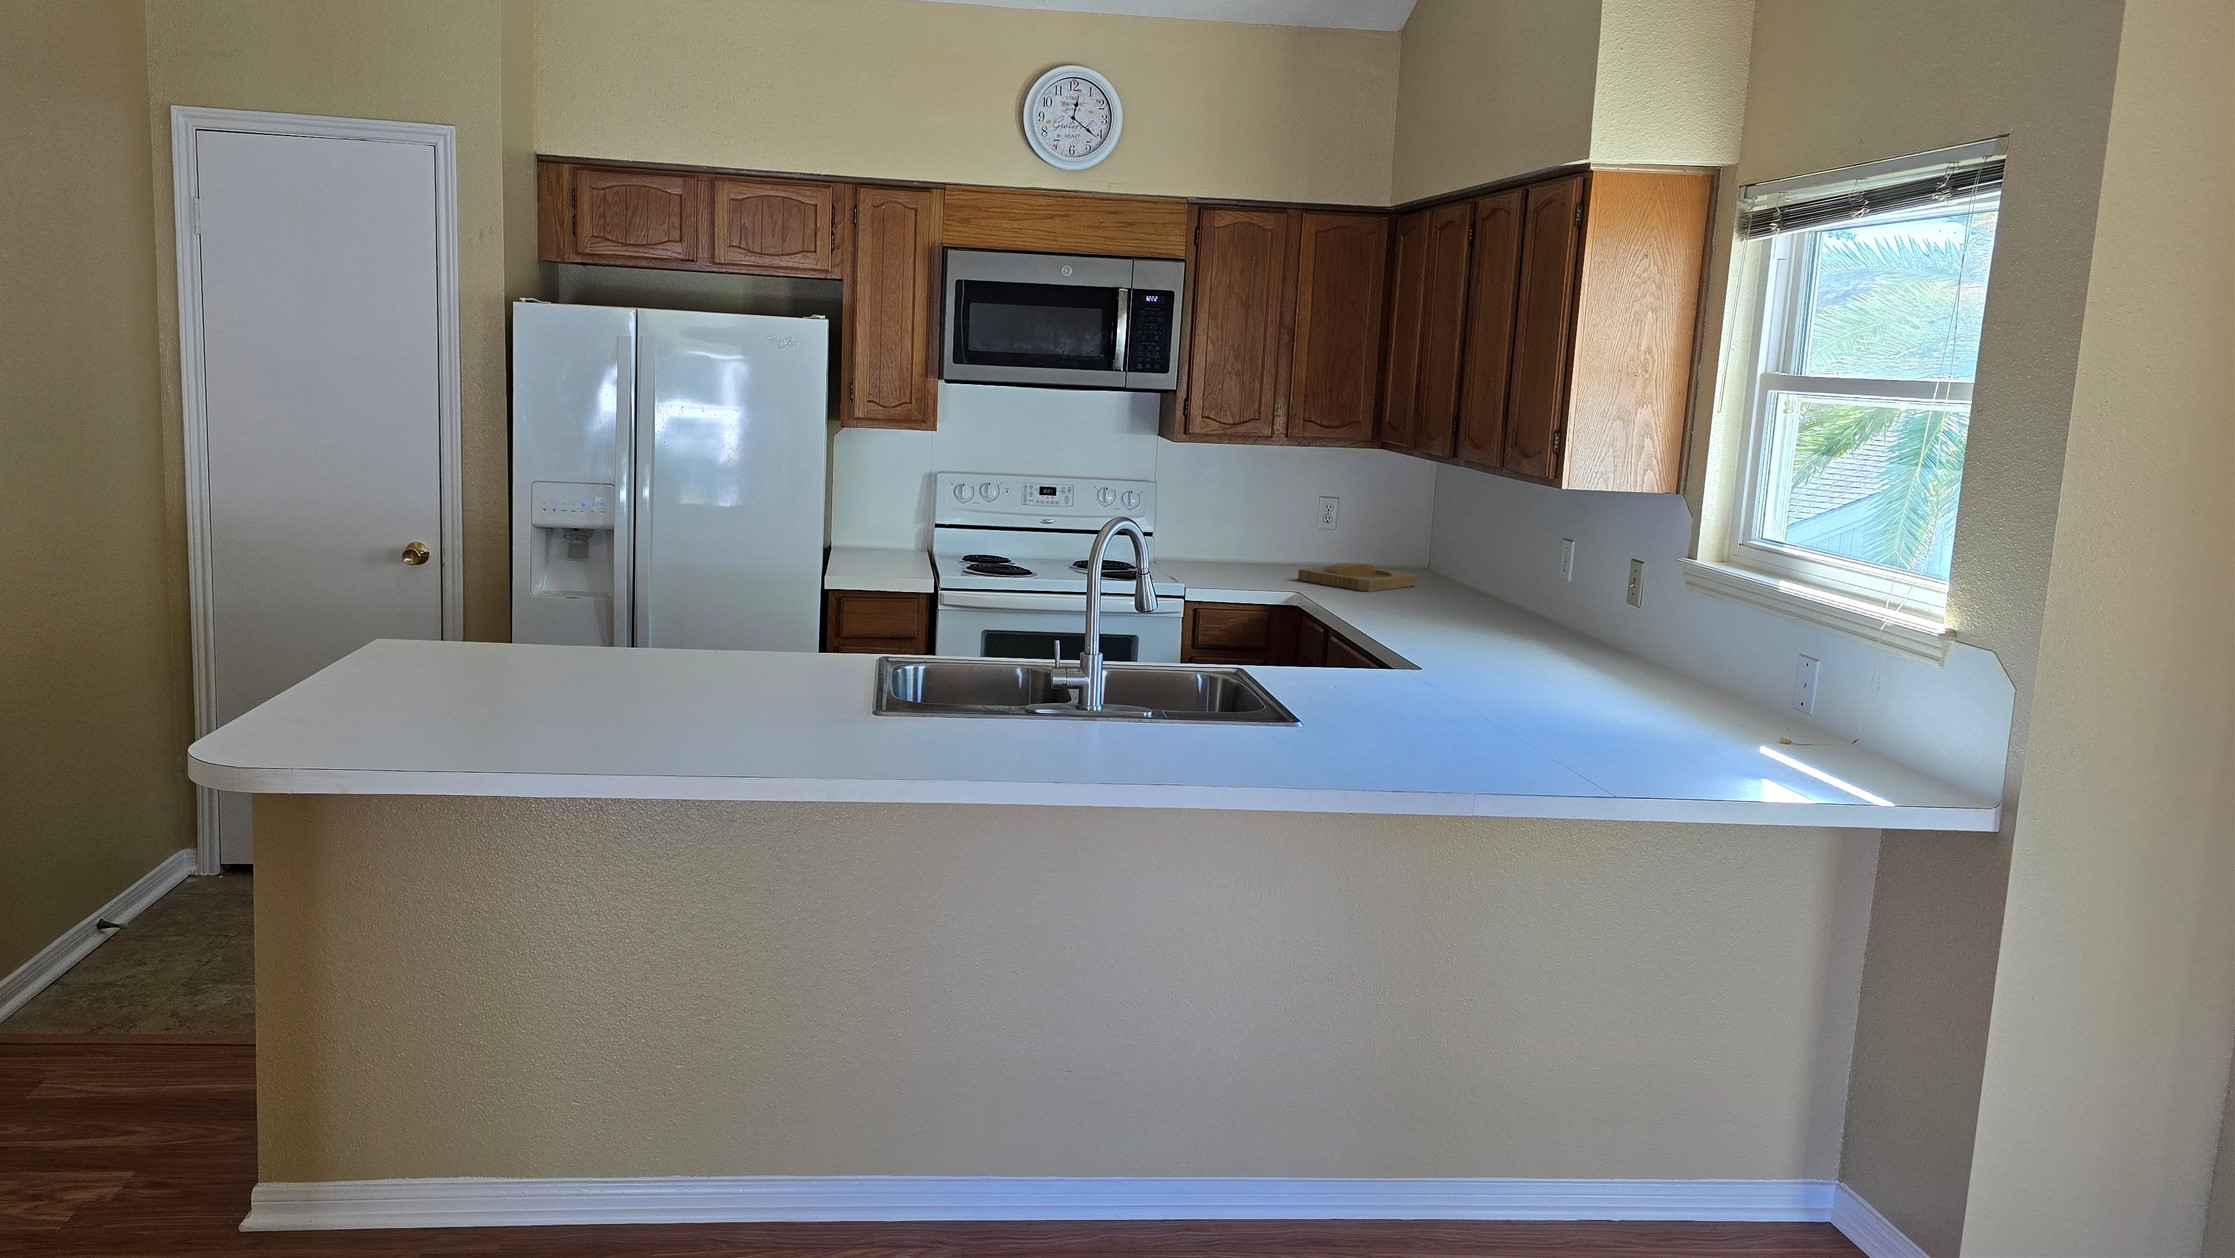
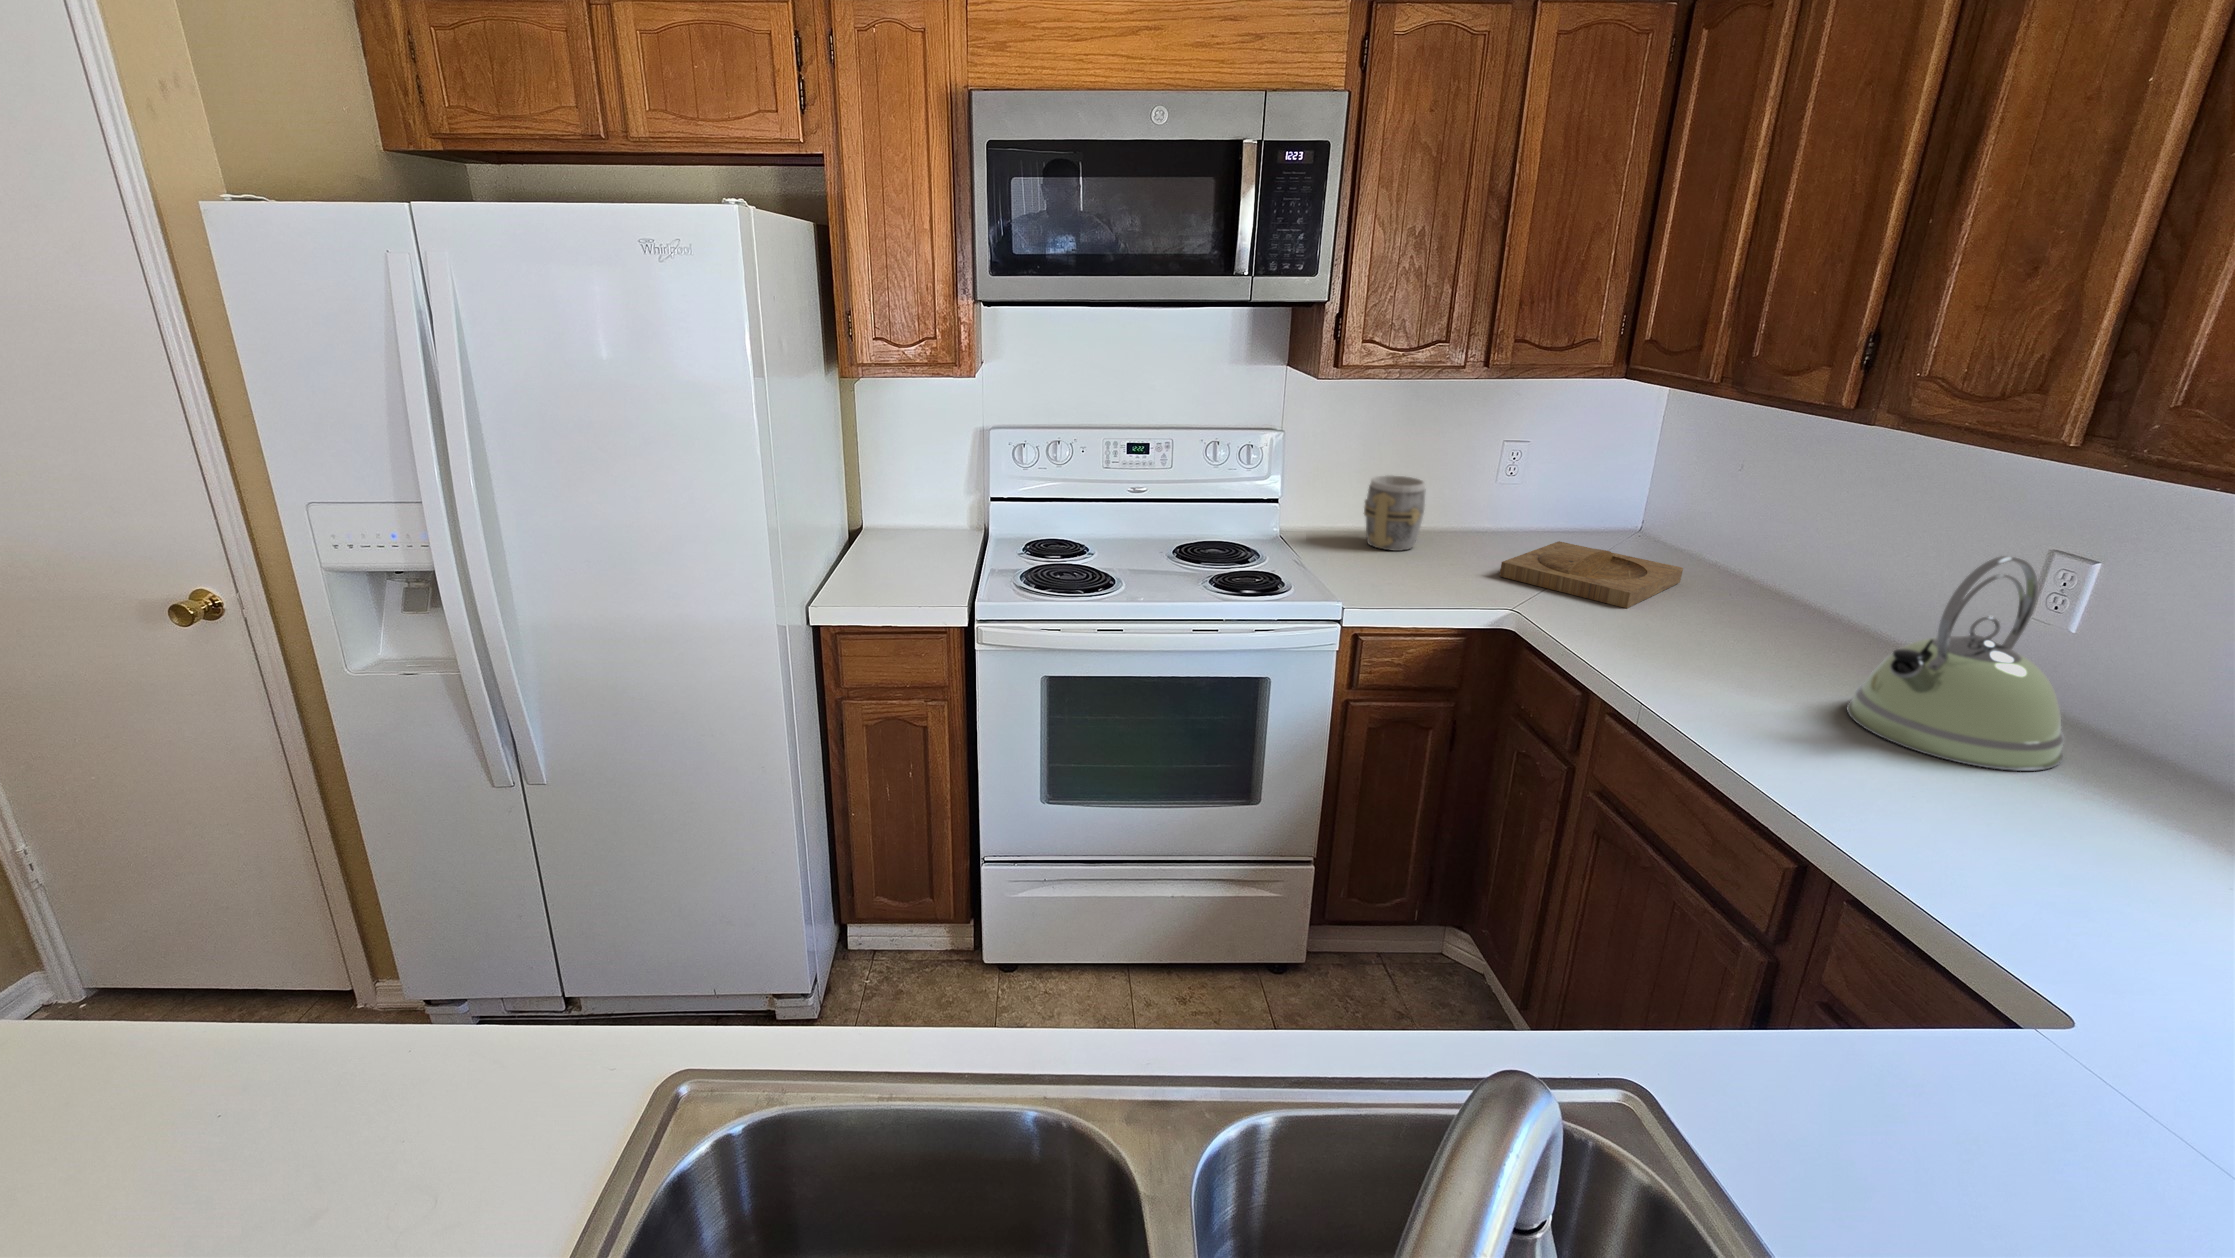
mug: none [1213,517,1258,570] -> present [1364,475,1425,551]
kettle: none [1444,525,1534,631] -> present [1847,556,2064,771]

